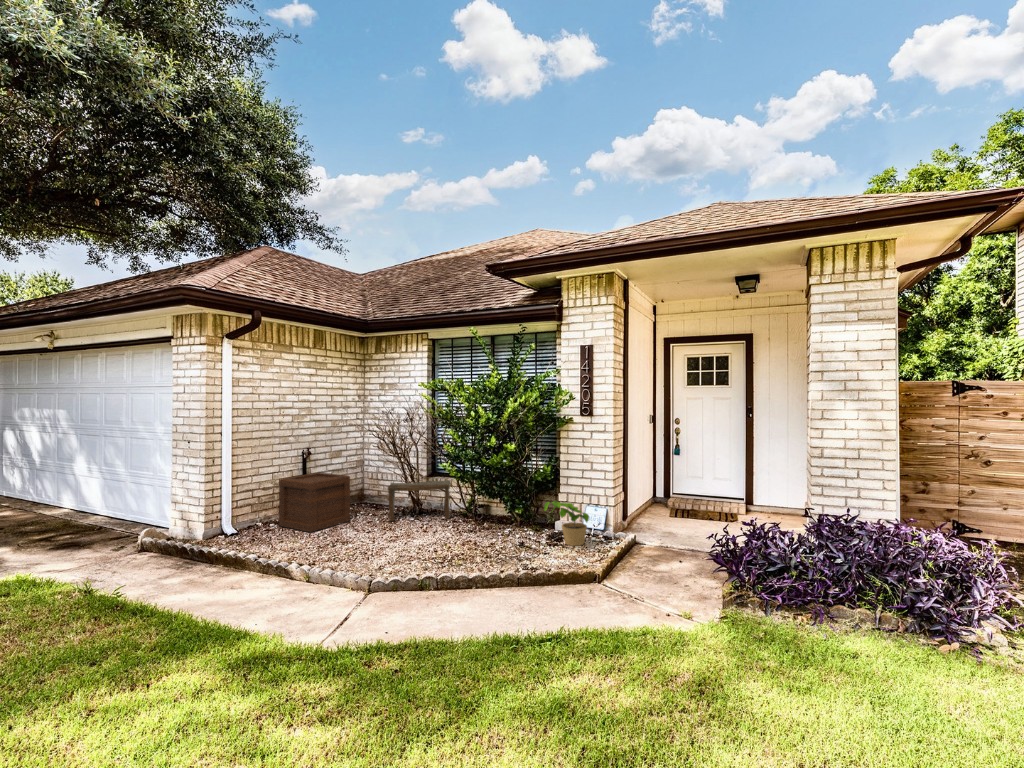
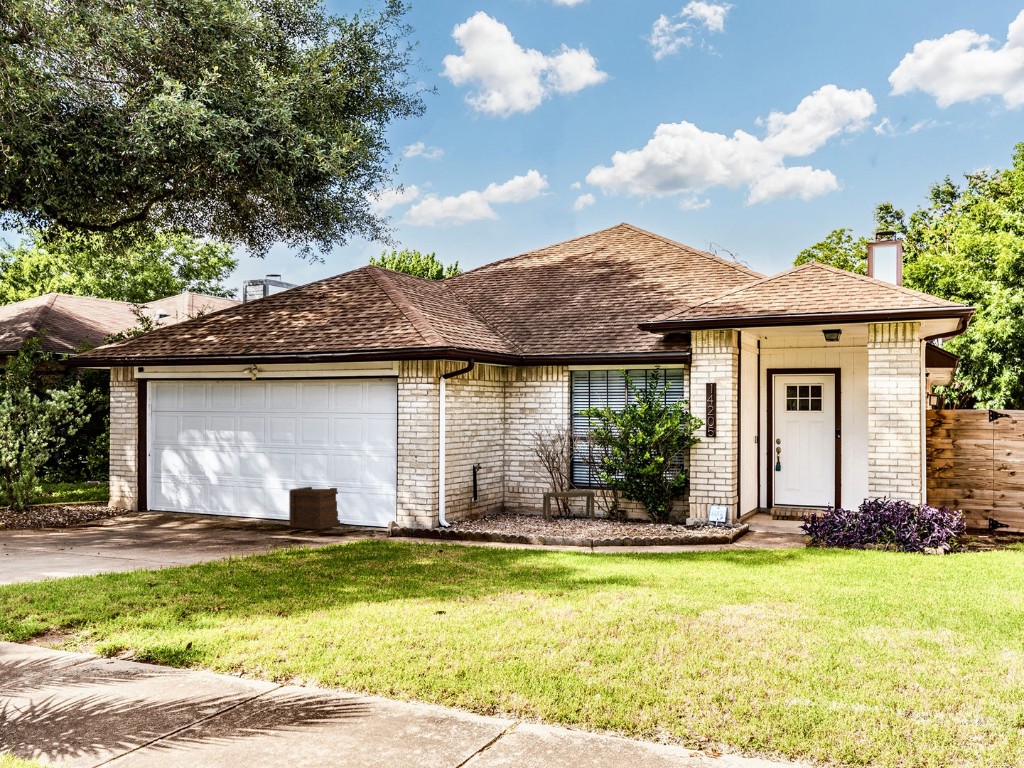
wooden crate: present [279,473,350,532] -> present [289,486,344,530]
potted plant: present [544,501,589,546] -> none [684,499,715,531]

